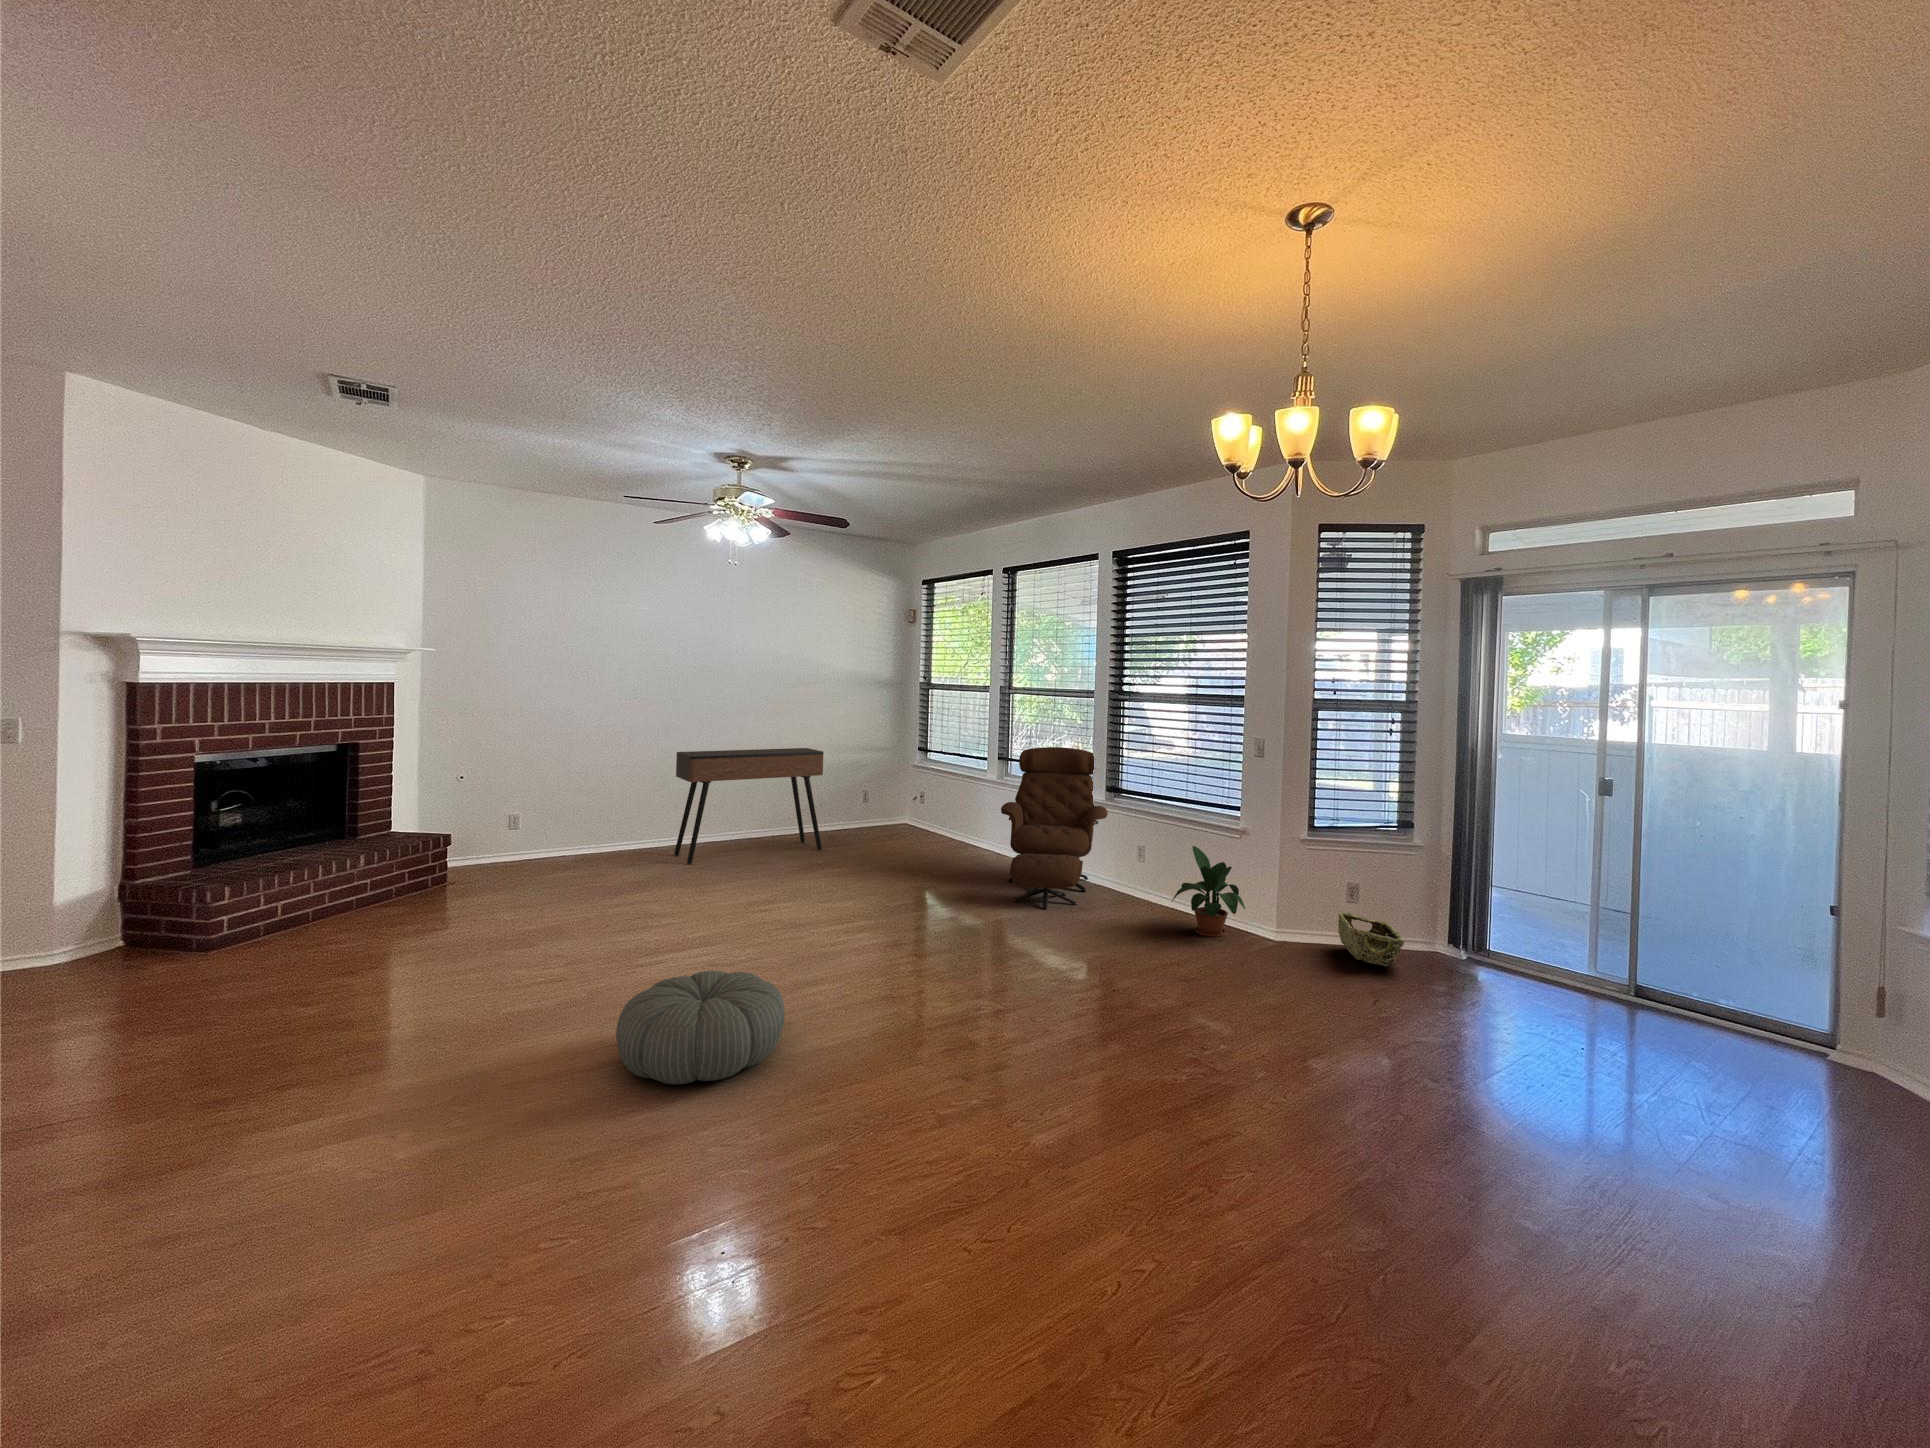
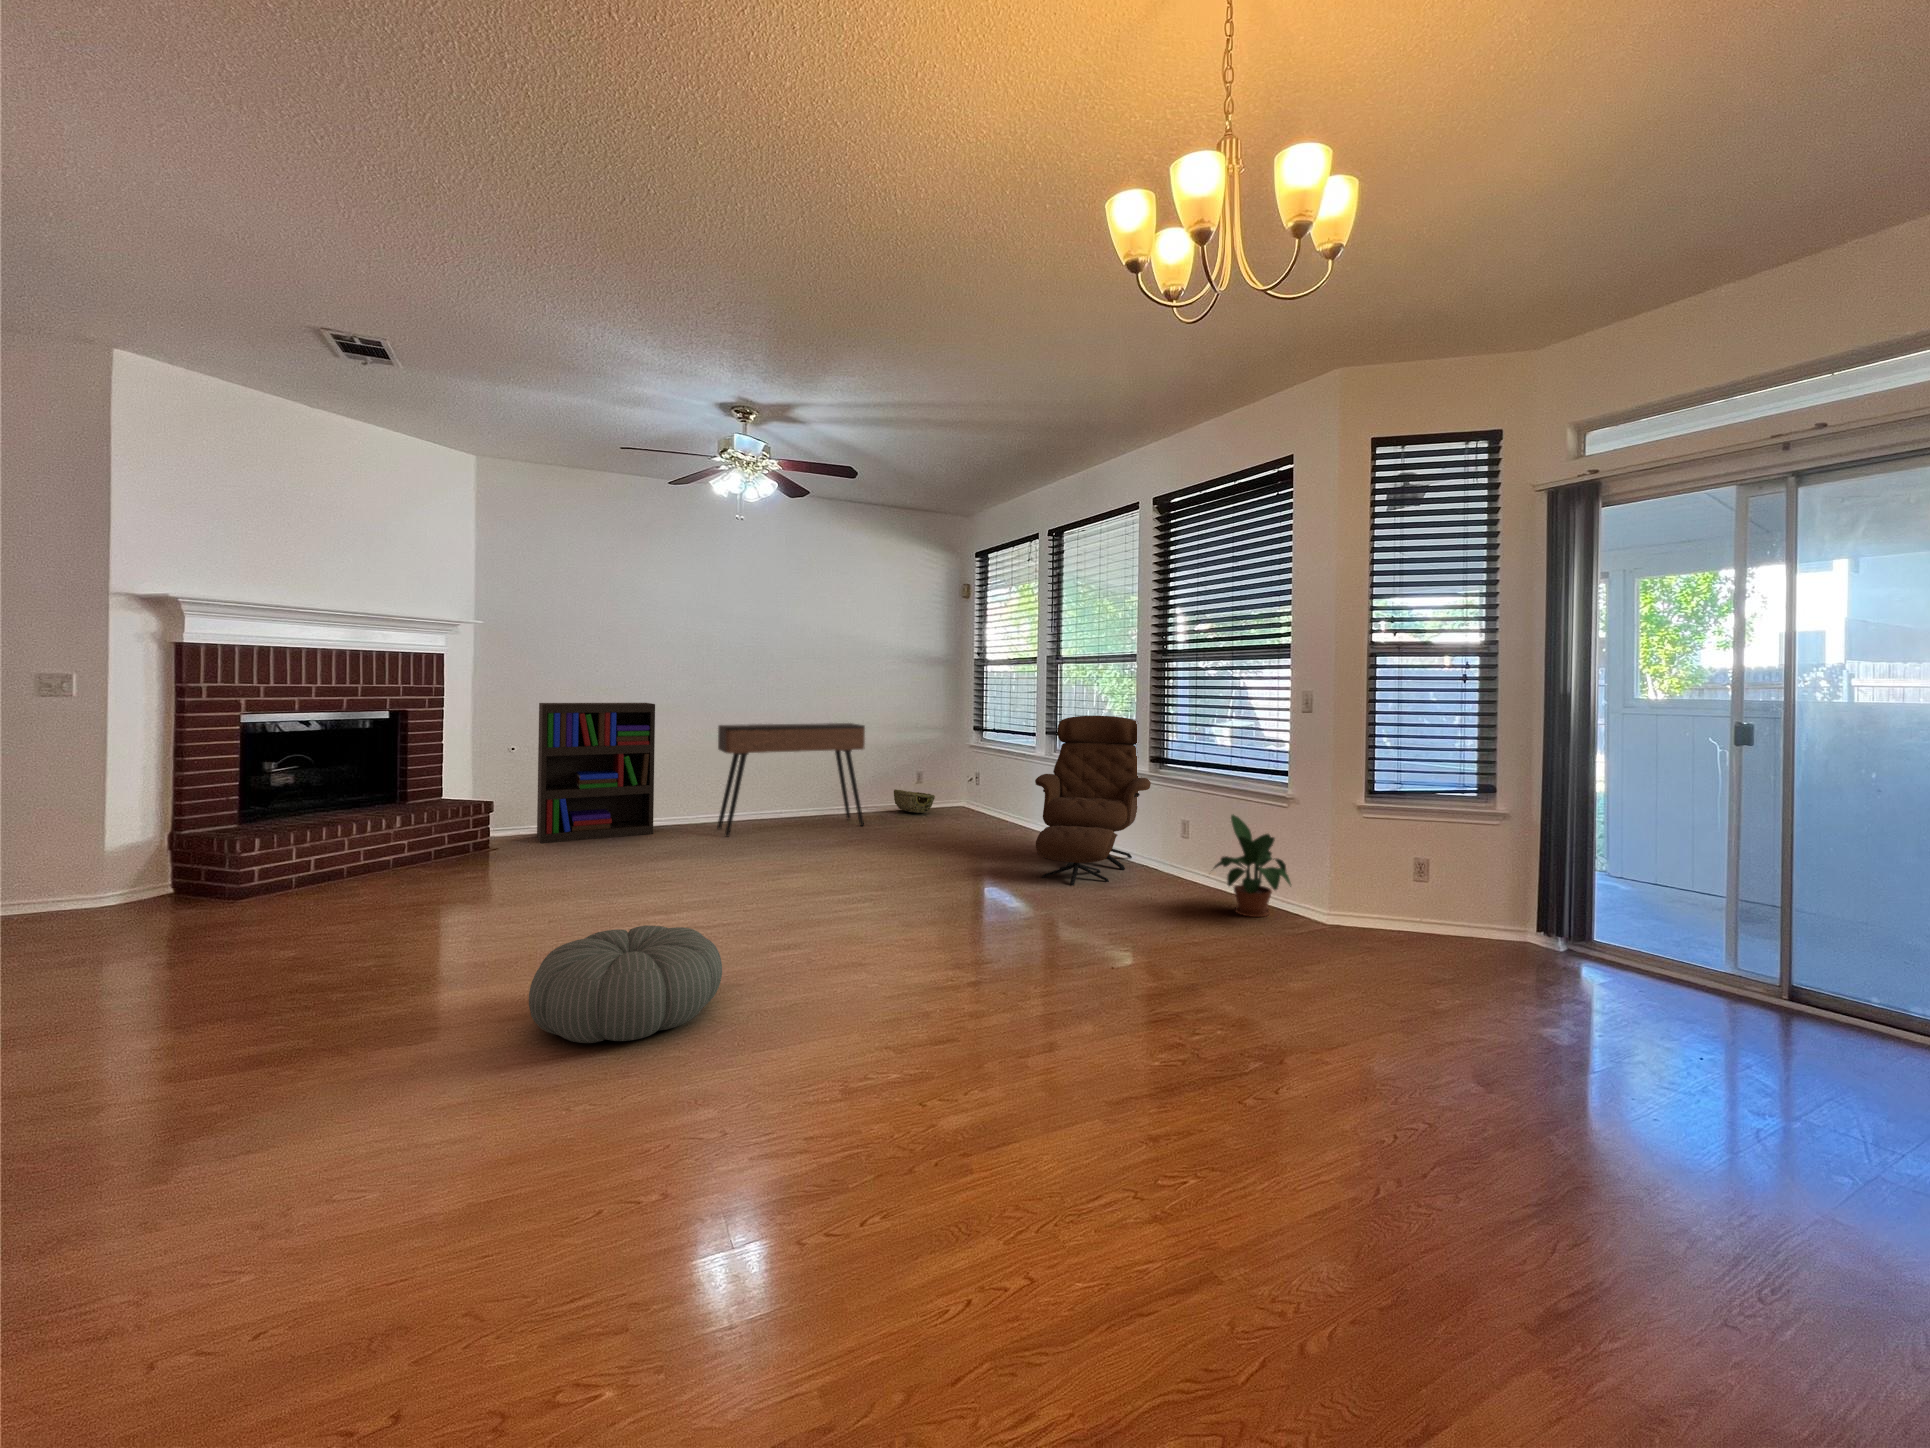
bookshelf: none [486,729,614,876] -> present [537,703,655,843]
woven basket: present [1338,912,1405,967] -> present [894,789,935,813]

